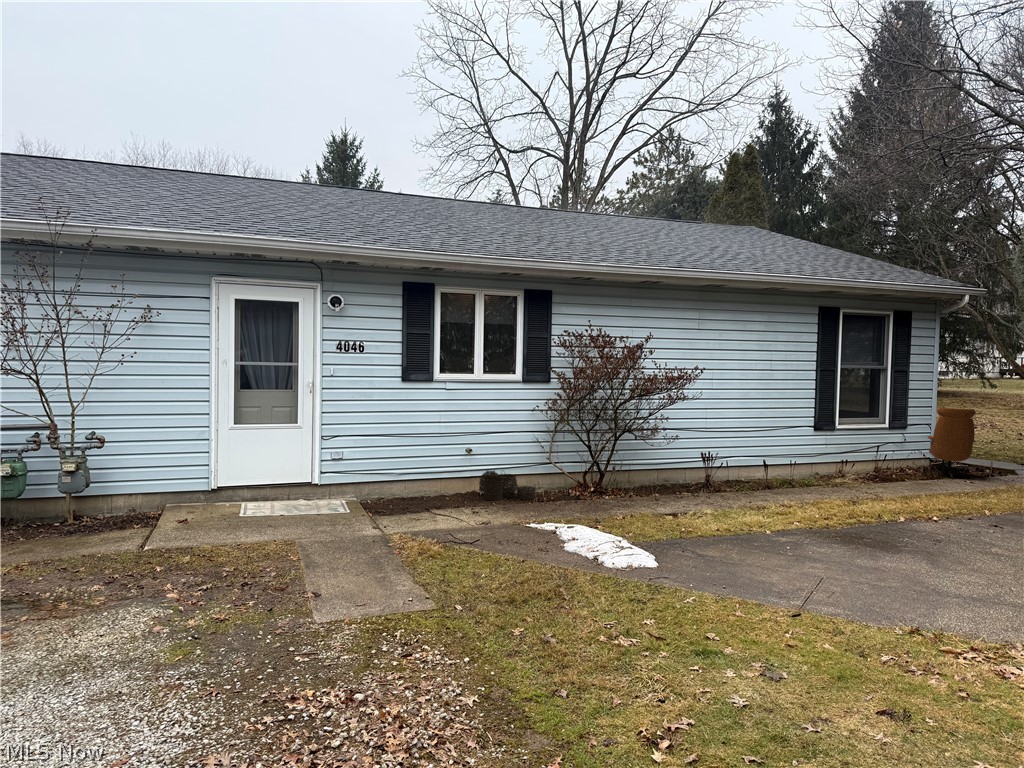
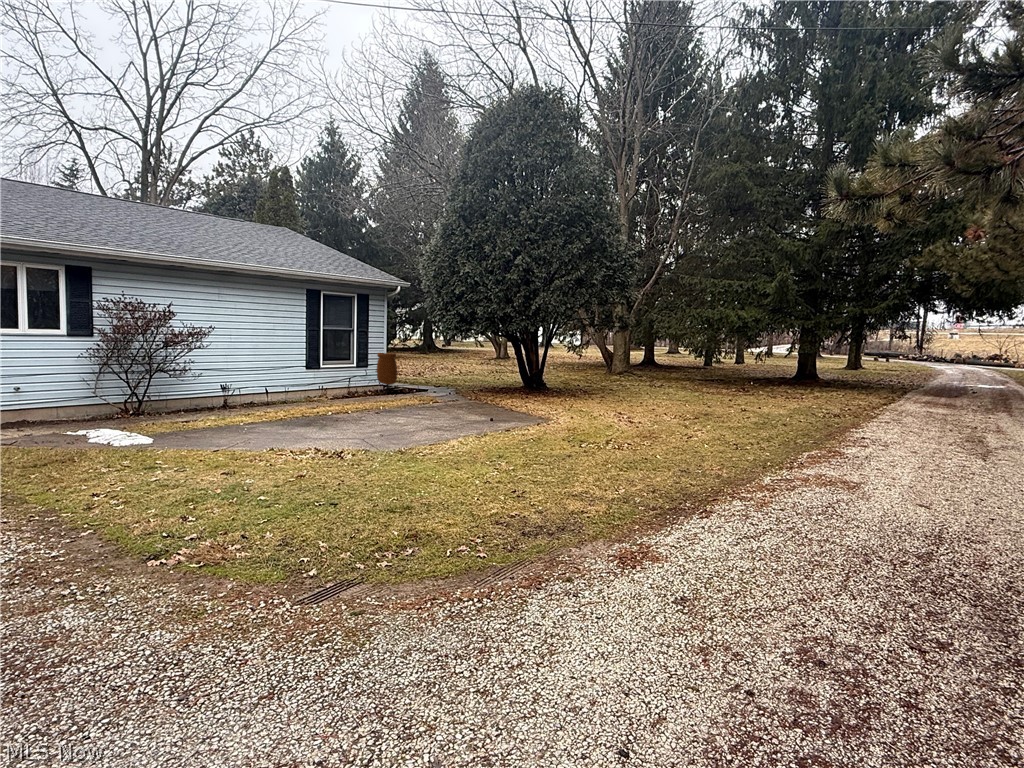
woven basket: present [479,471,536,501] -> none [29,400,79,420]

